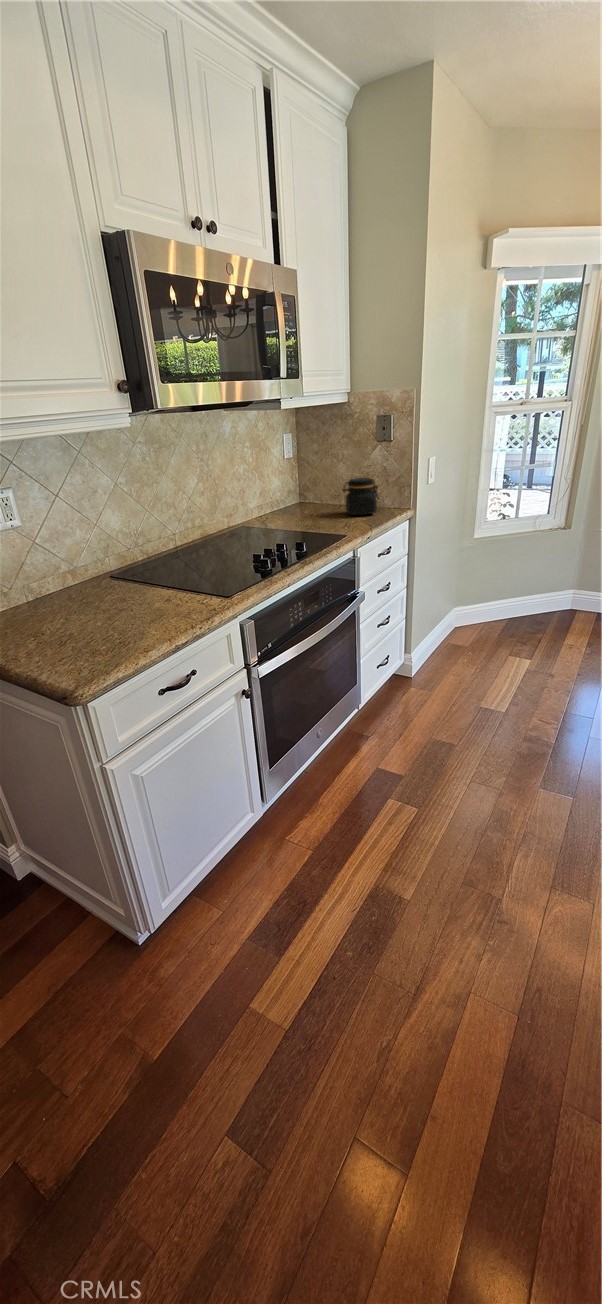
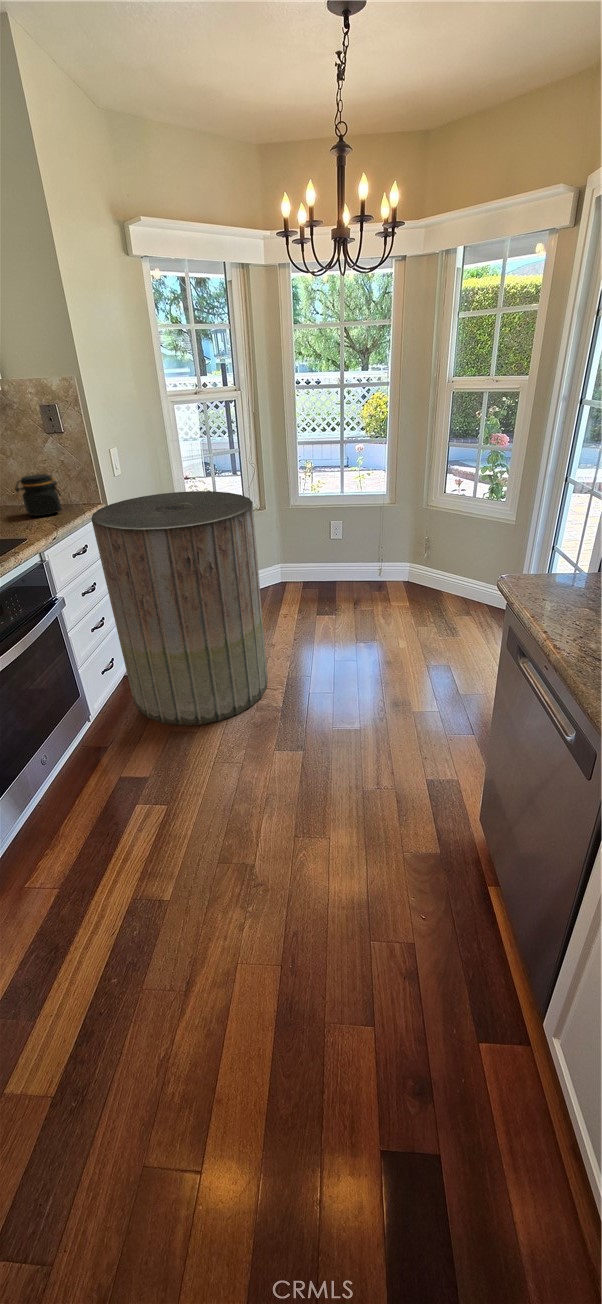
trash can: none [398,504,571,742] -> present [91,491,268,726]

